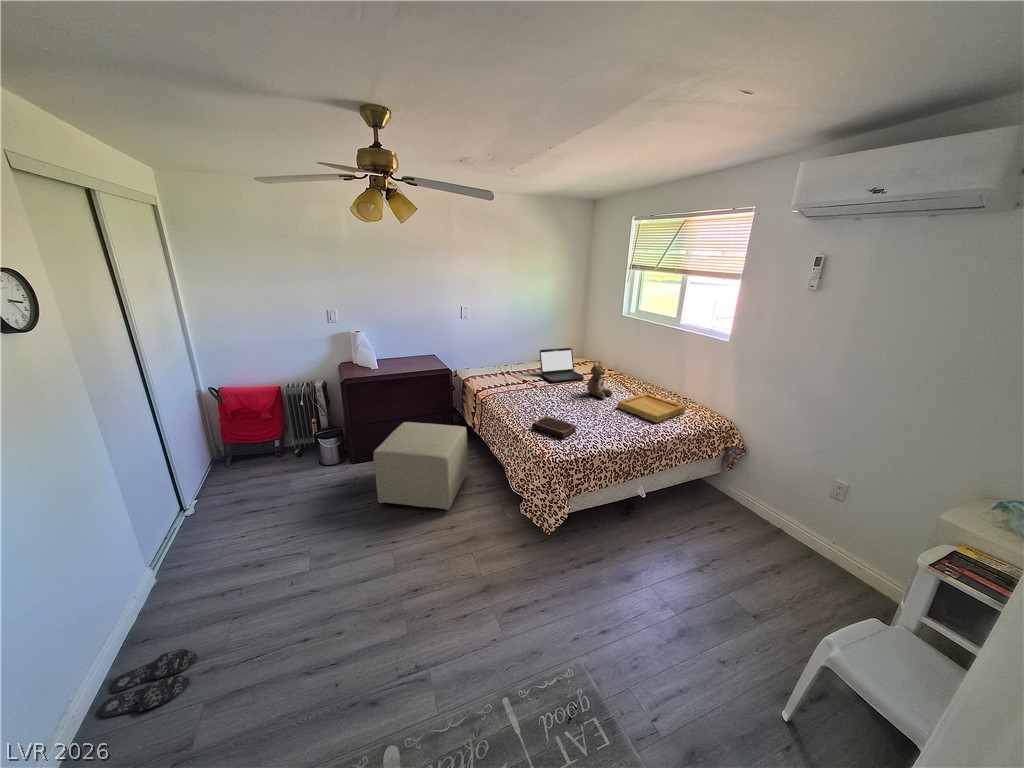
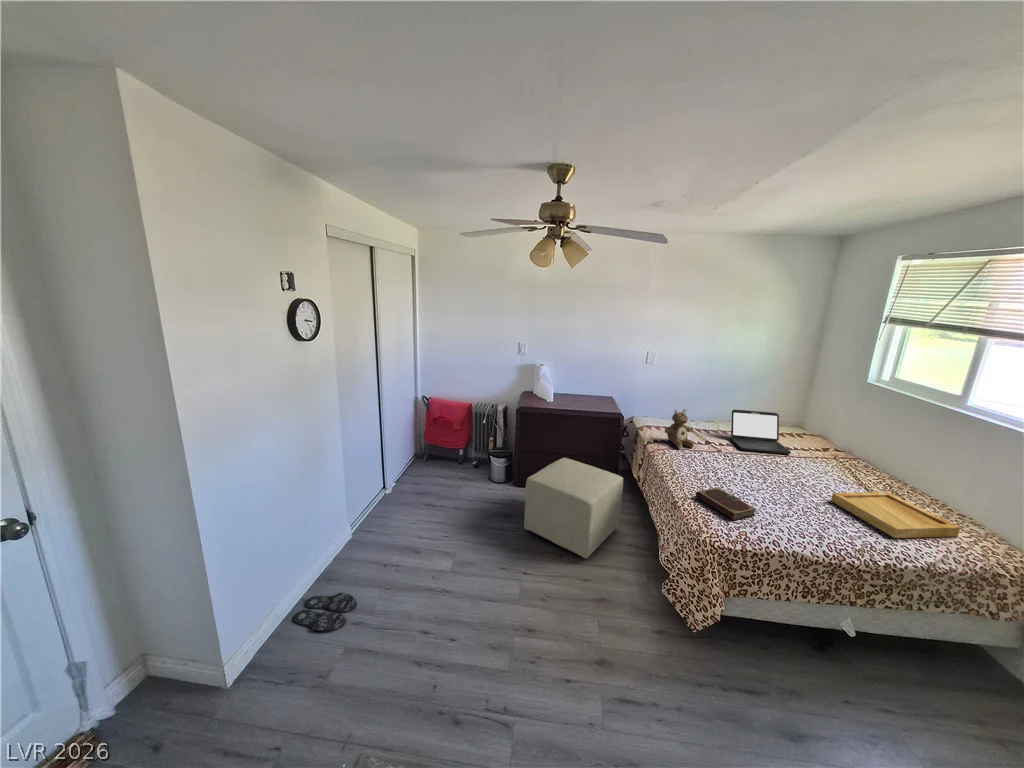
stuffed bear: present [587,361,613,398] -> present [665,409,695,448]

